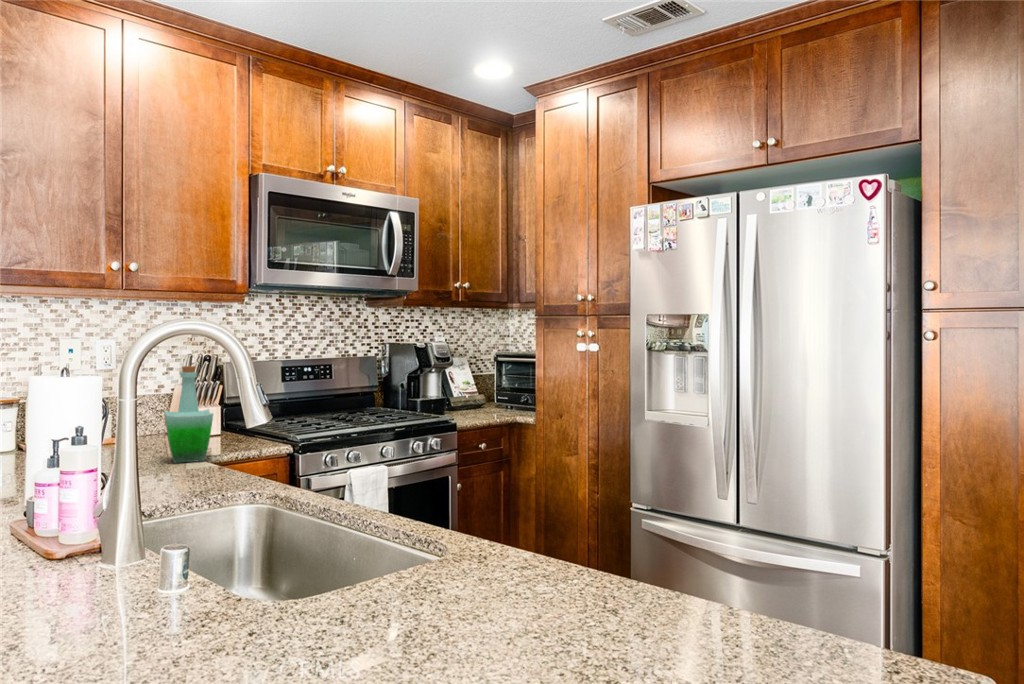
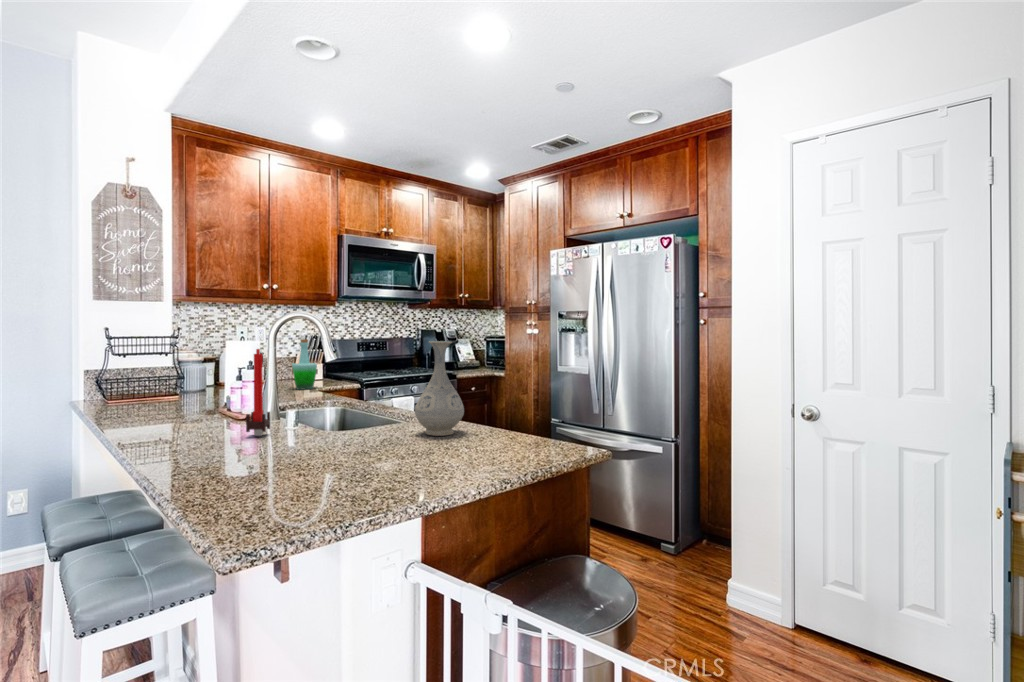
vase: none [477,393,597,632] -> present [415,341,464,436]
candle: none [49,415,113,636] -> present [246,349,270,436]

